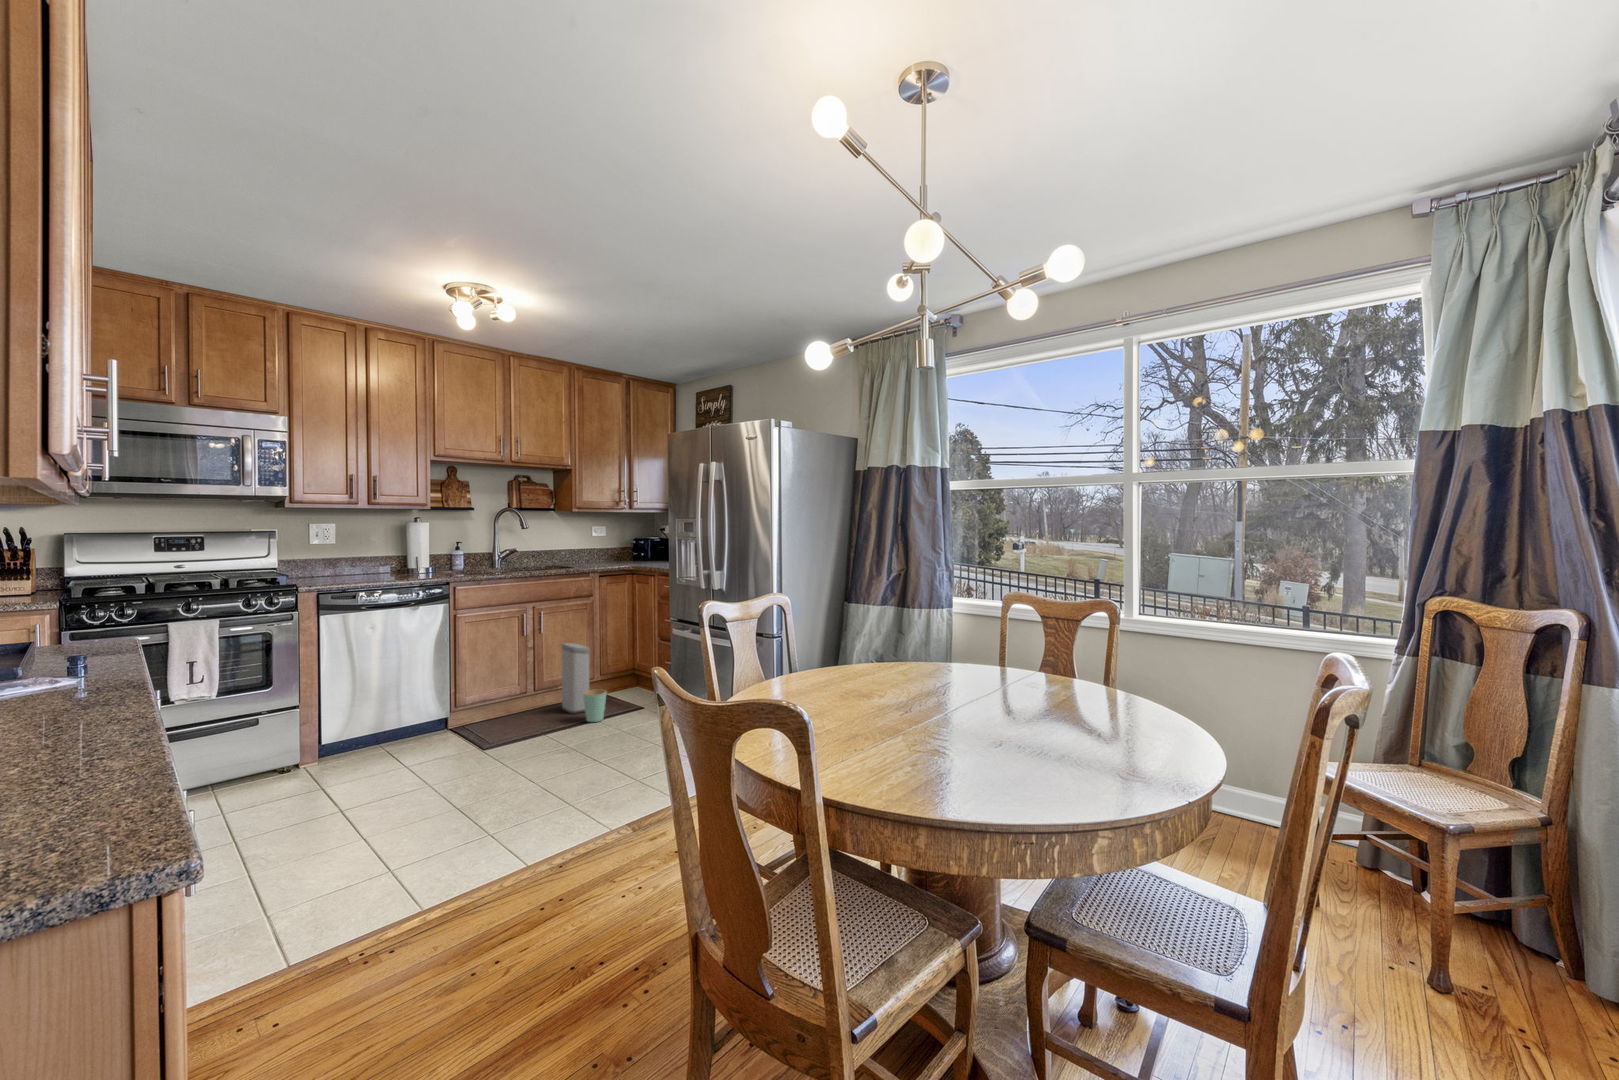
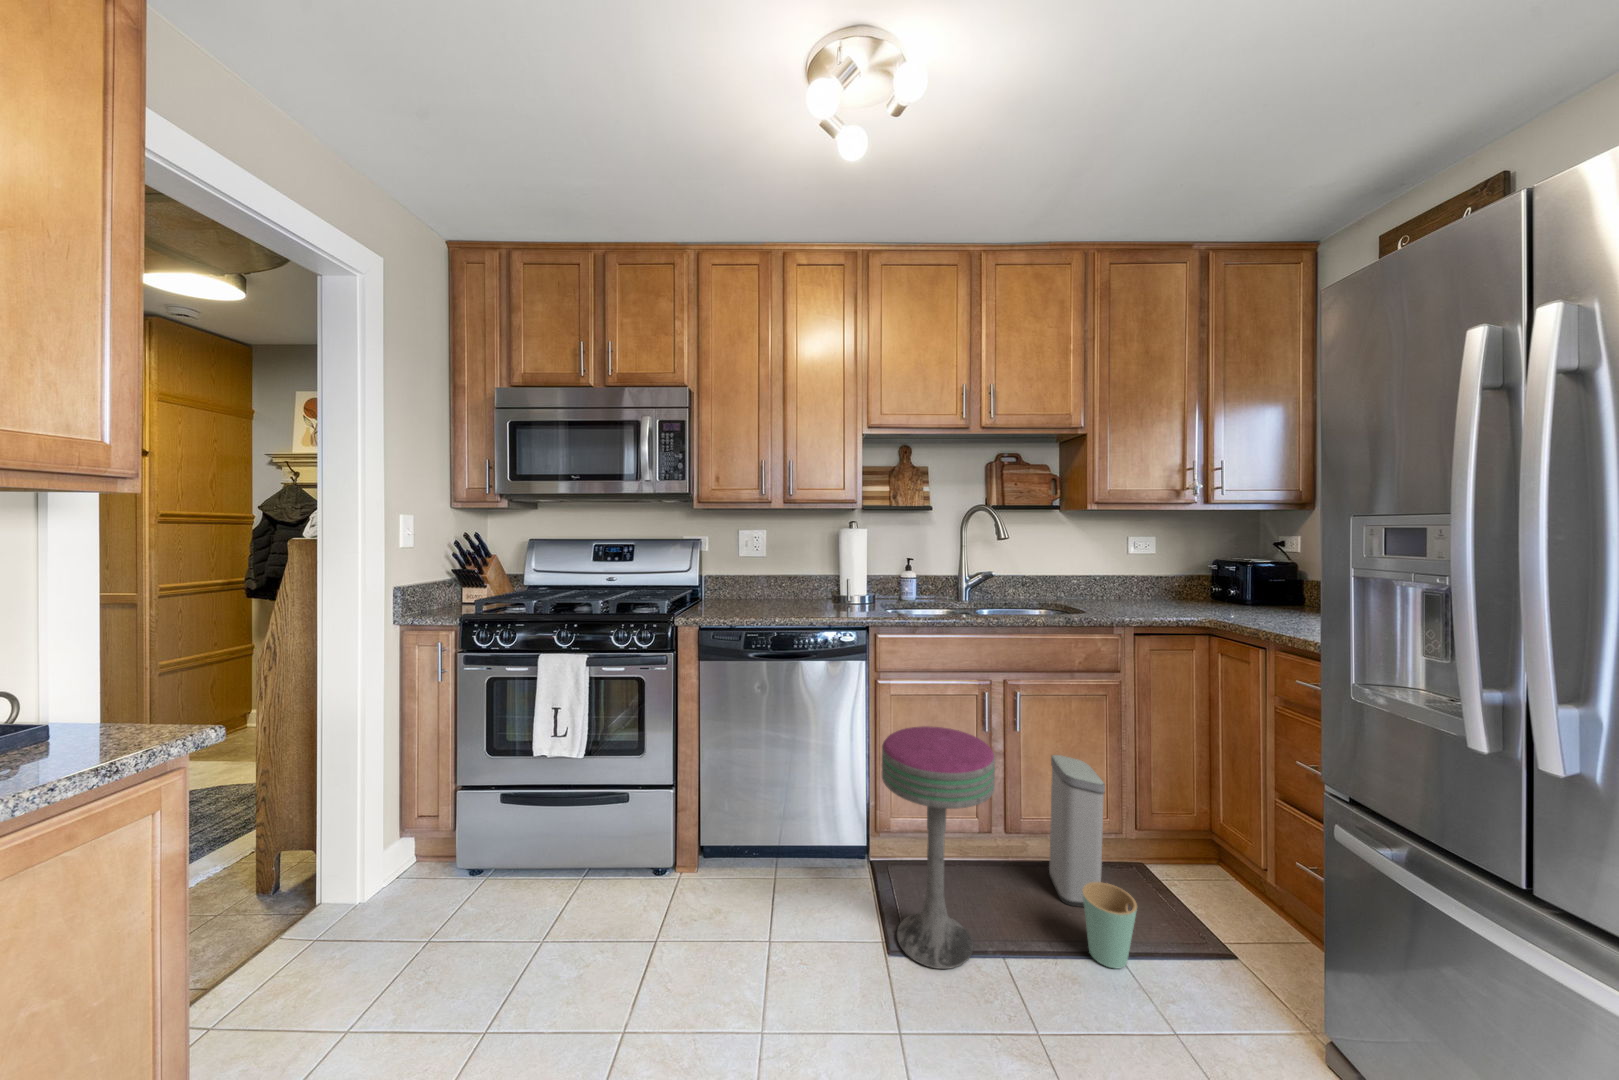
bar stool: none [479,629,543,744] -> present [882,726,995,969]

